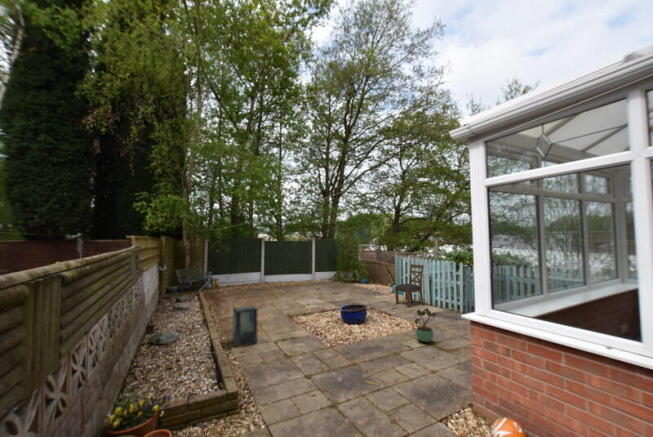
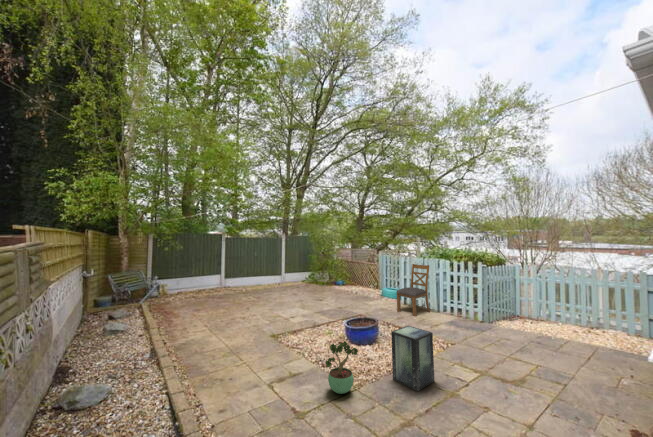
storage box: present [233,305,258,347] -> present [391,326,434,391]
potted plant: present [415,308,436,342] -> present [325,341,358,394]

